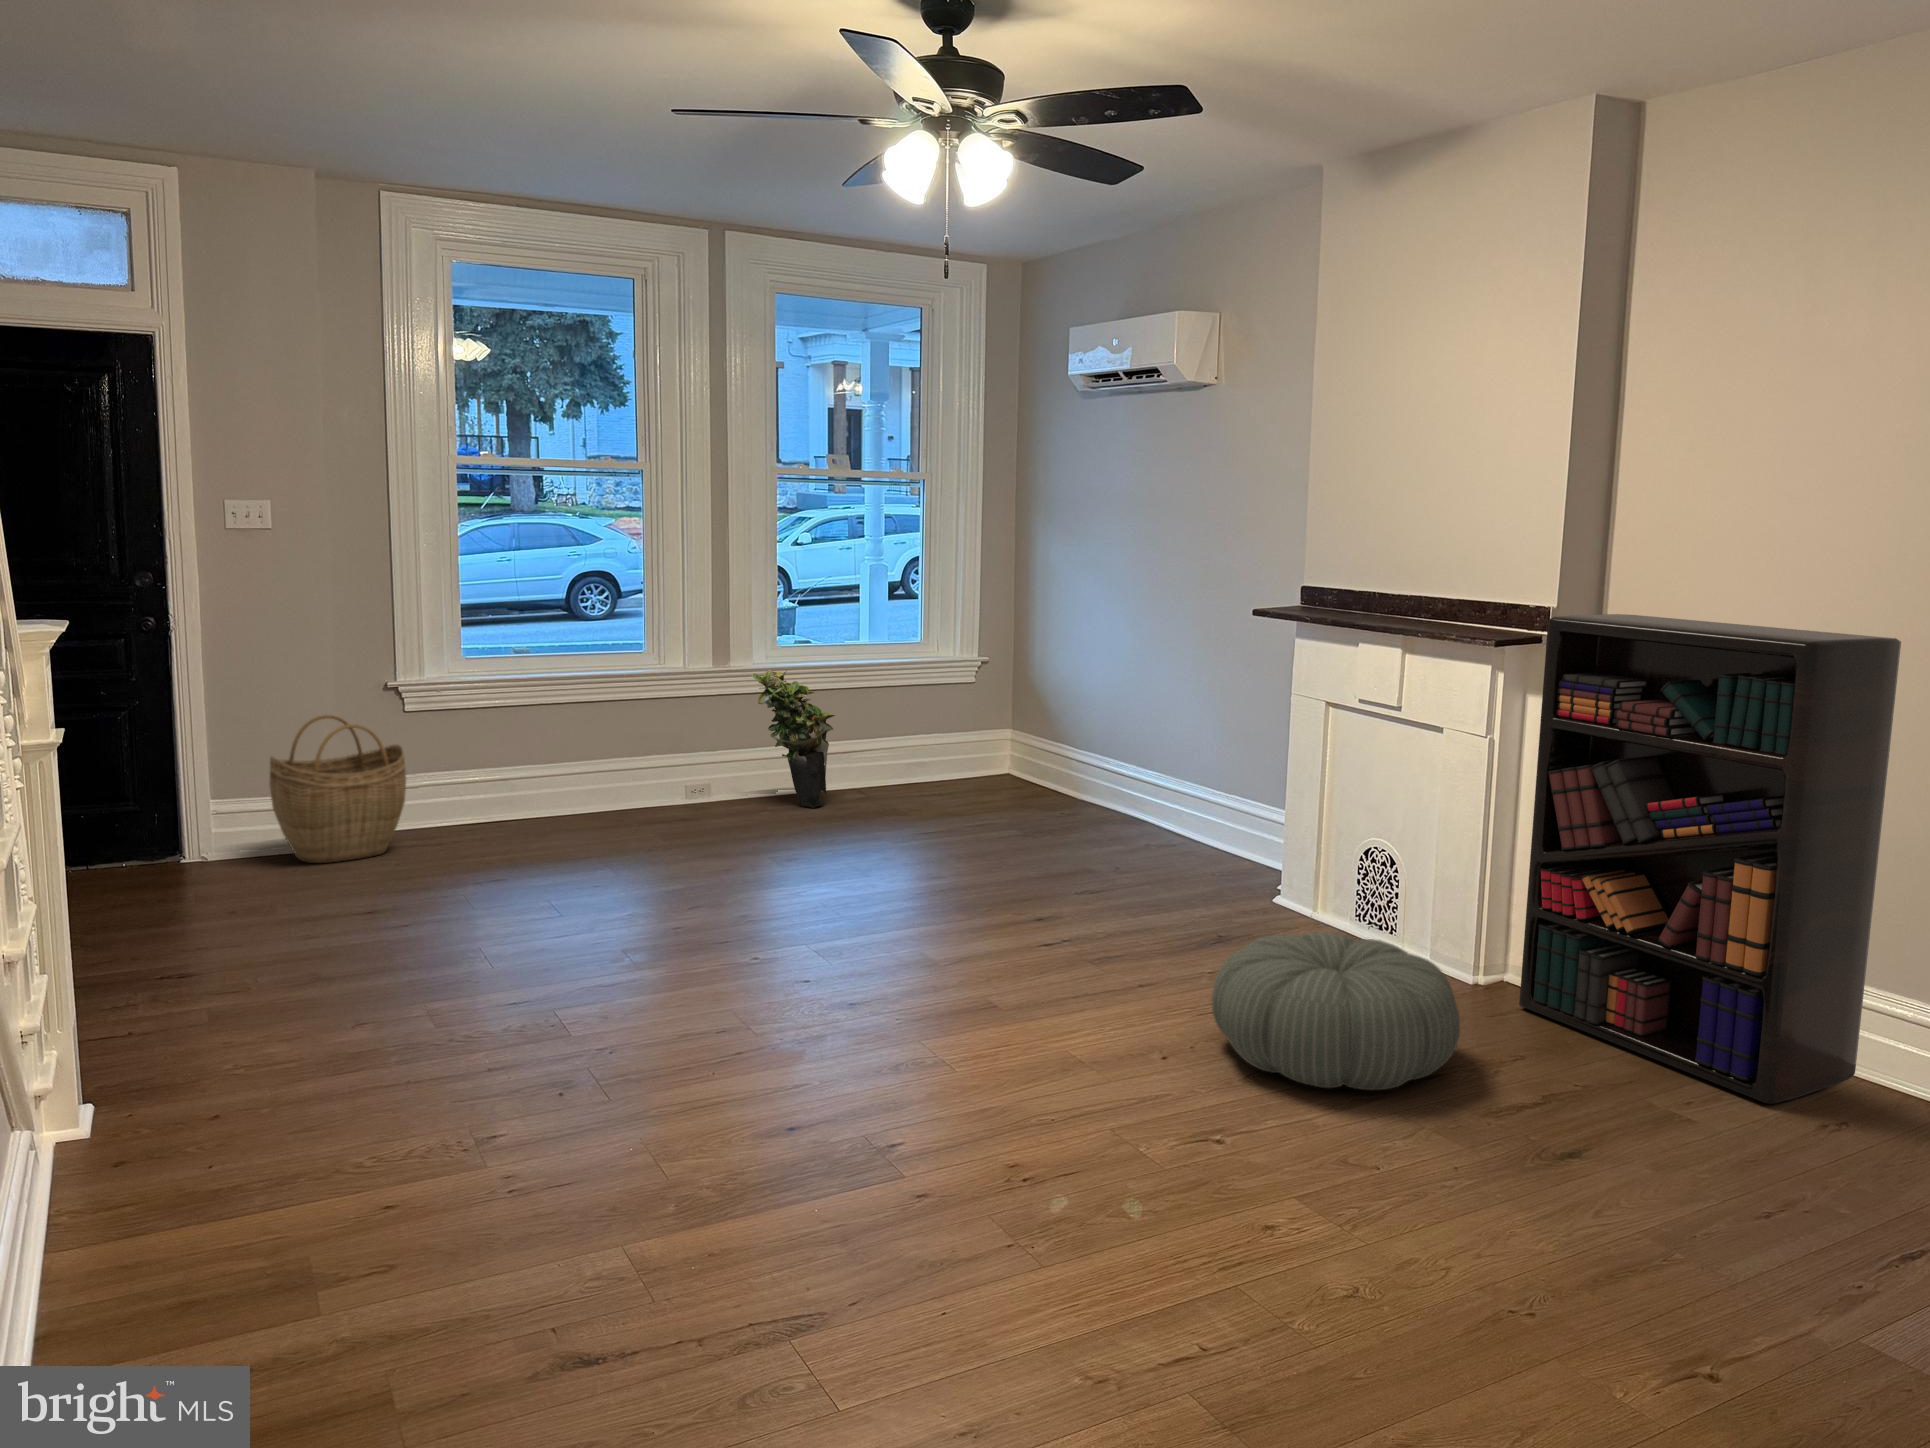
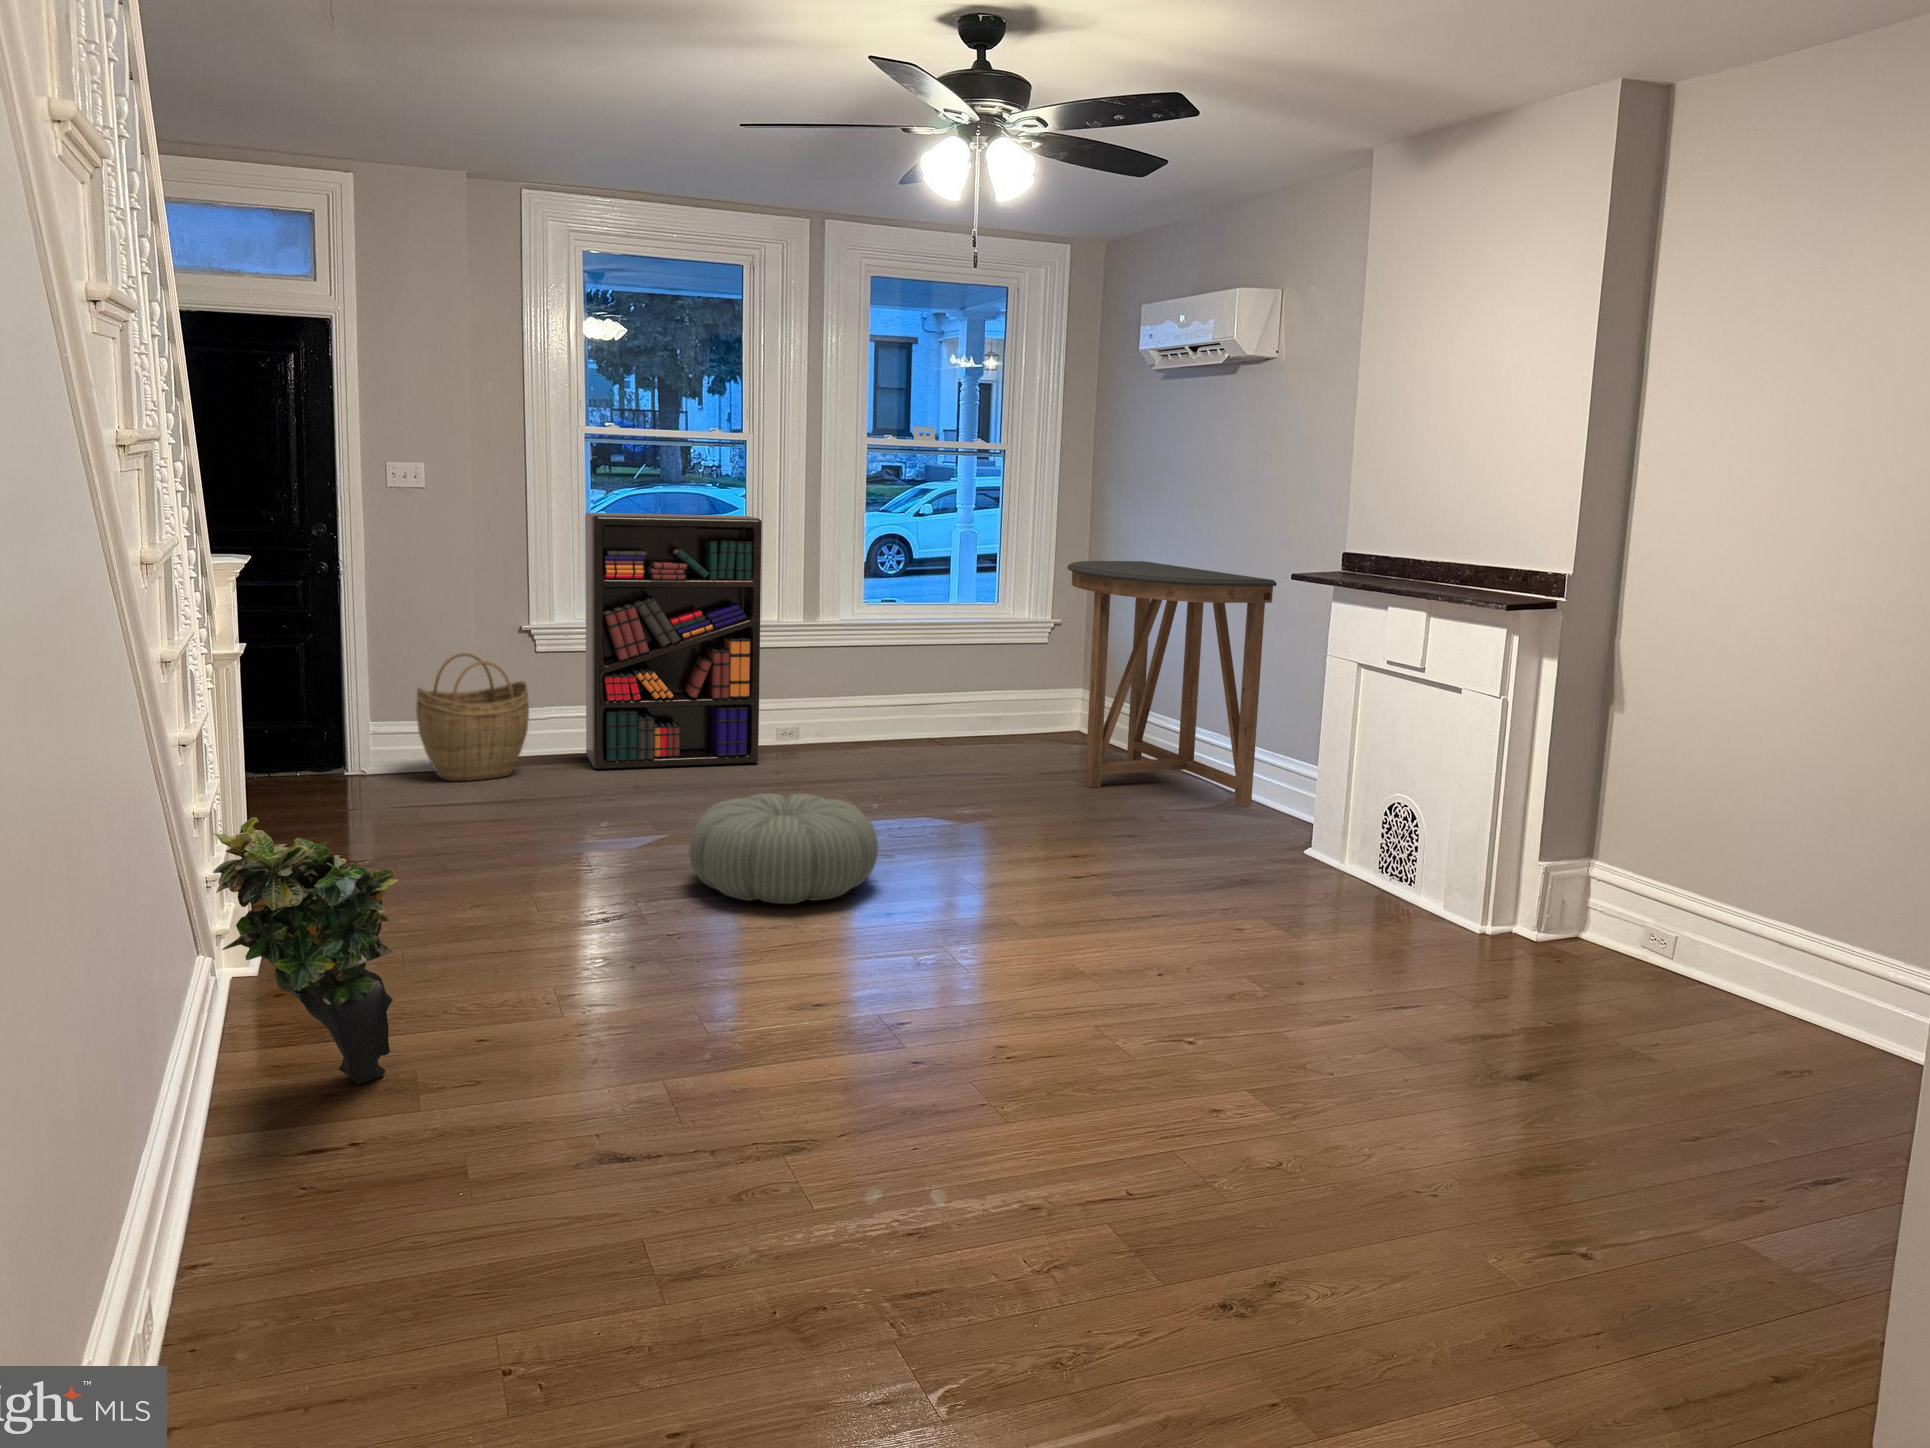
console table: none [1000,596,1224,850] -> present [1067,561,1277,806]
bookshelf: present [1519,614,1901,1104] -> present [585,513,762,769]
potted plant: present [751,670,835,808] -> present [212,817,398,1085]
pouf: present [1212,932,1460,1090] -> present [689,794,878,904]

